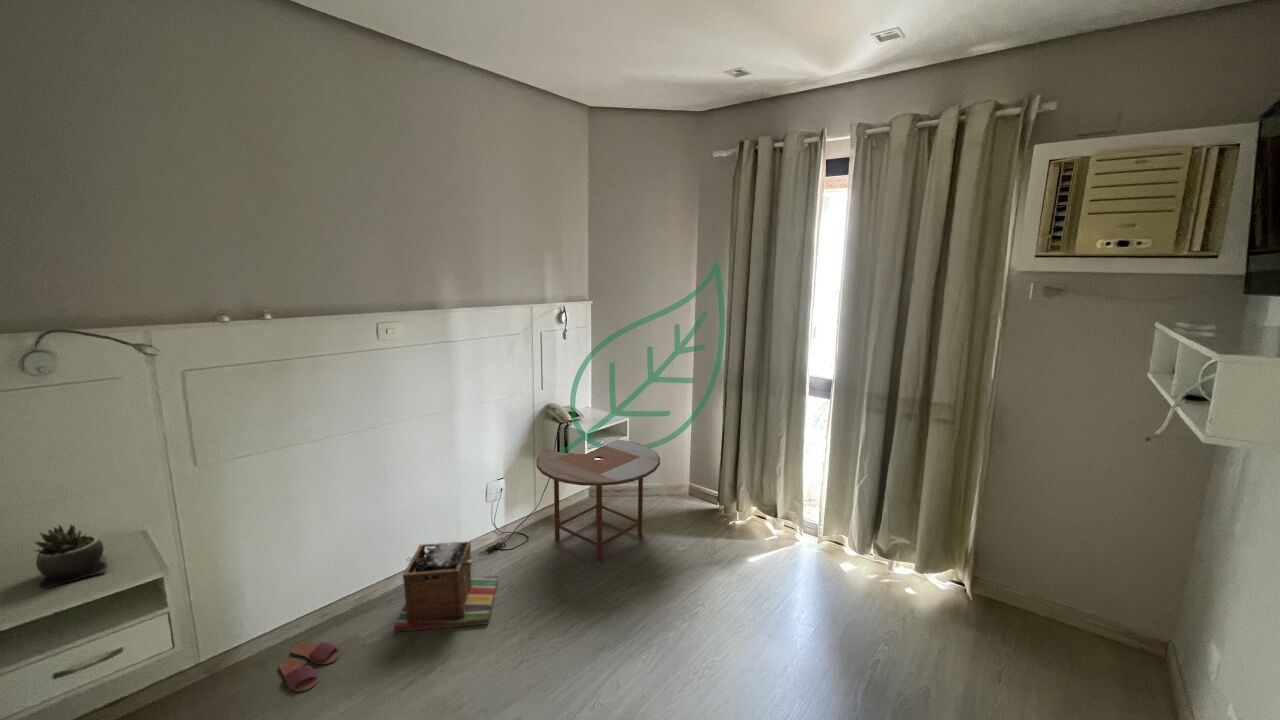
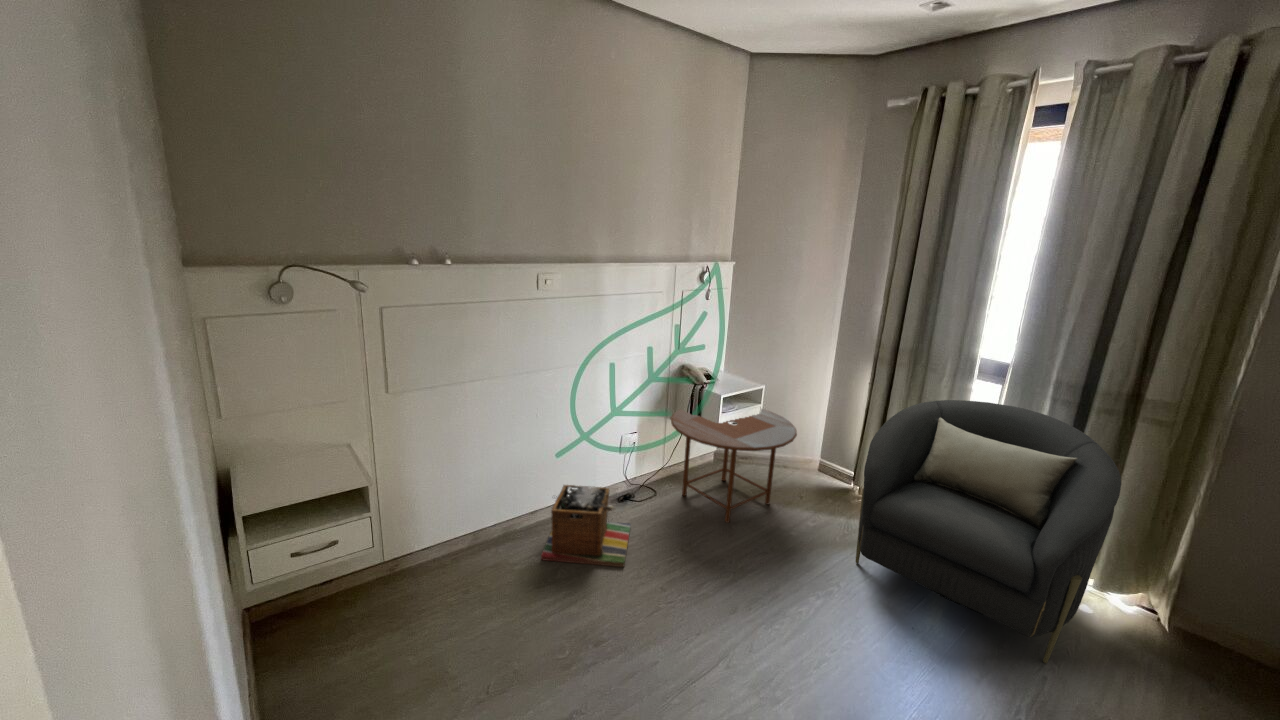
armchair: none [717,416,918,648] -> present [856,400,1121,663]
succulent plant: present [34,525,108,591] -> none [281,430,333,483]
slippers: present [280,642,339,691] -> none [449,556,496,598]

